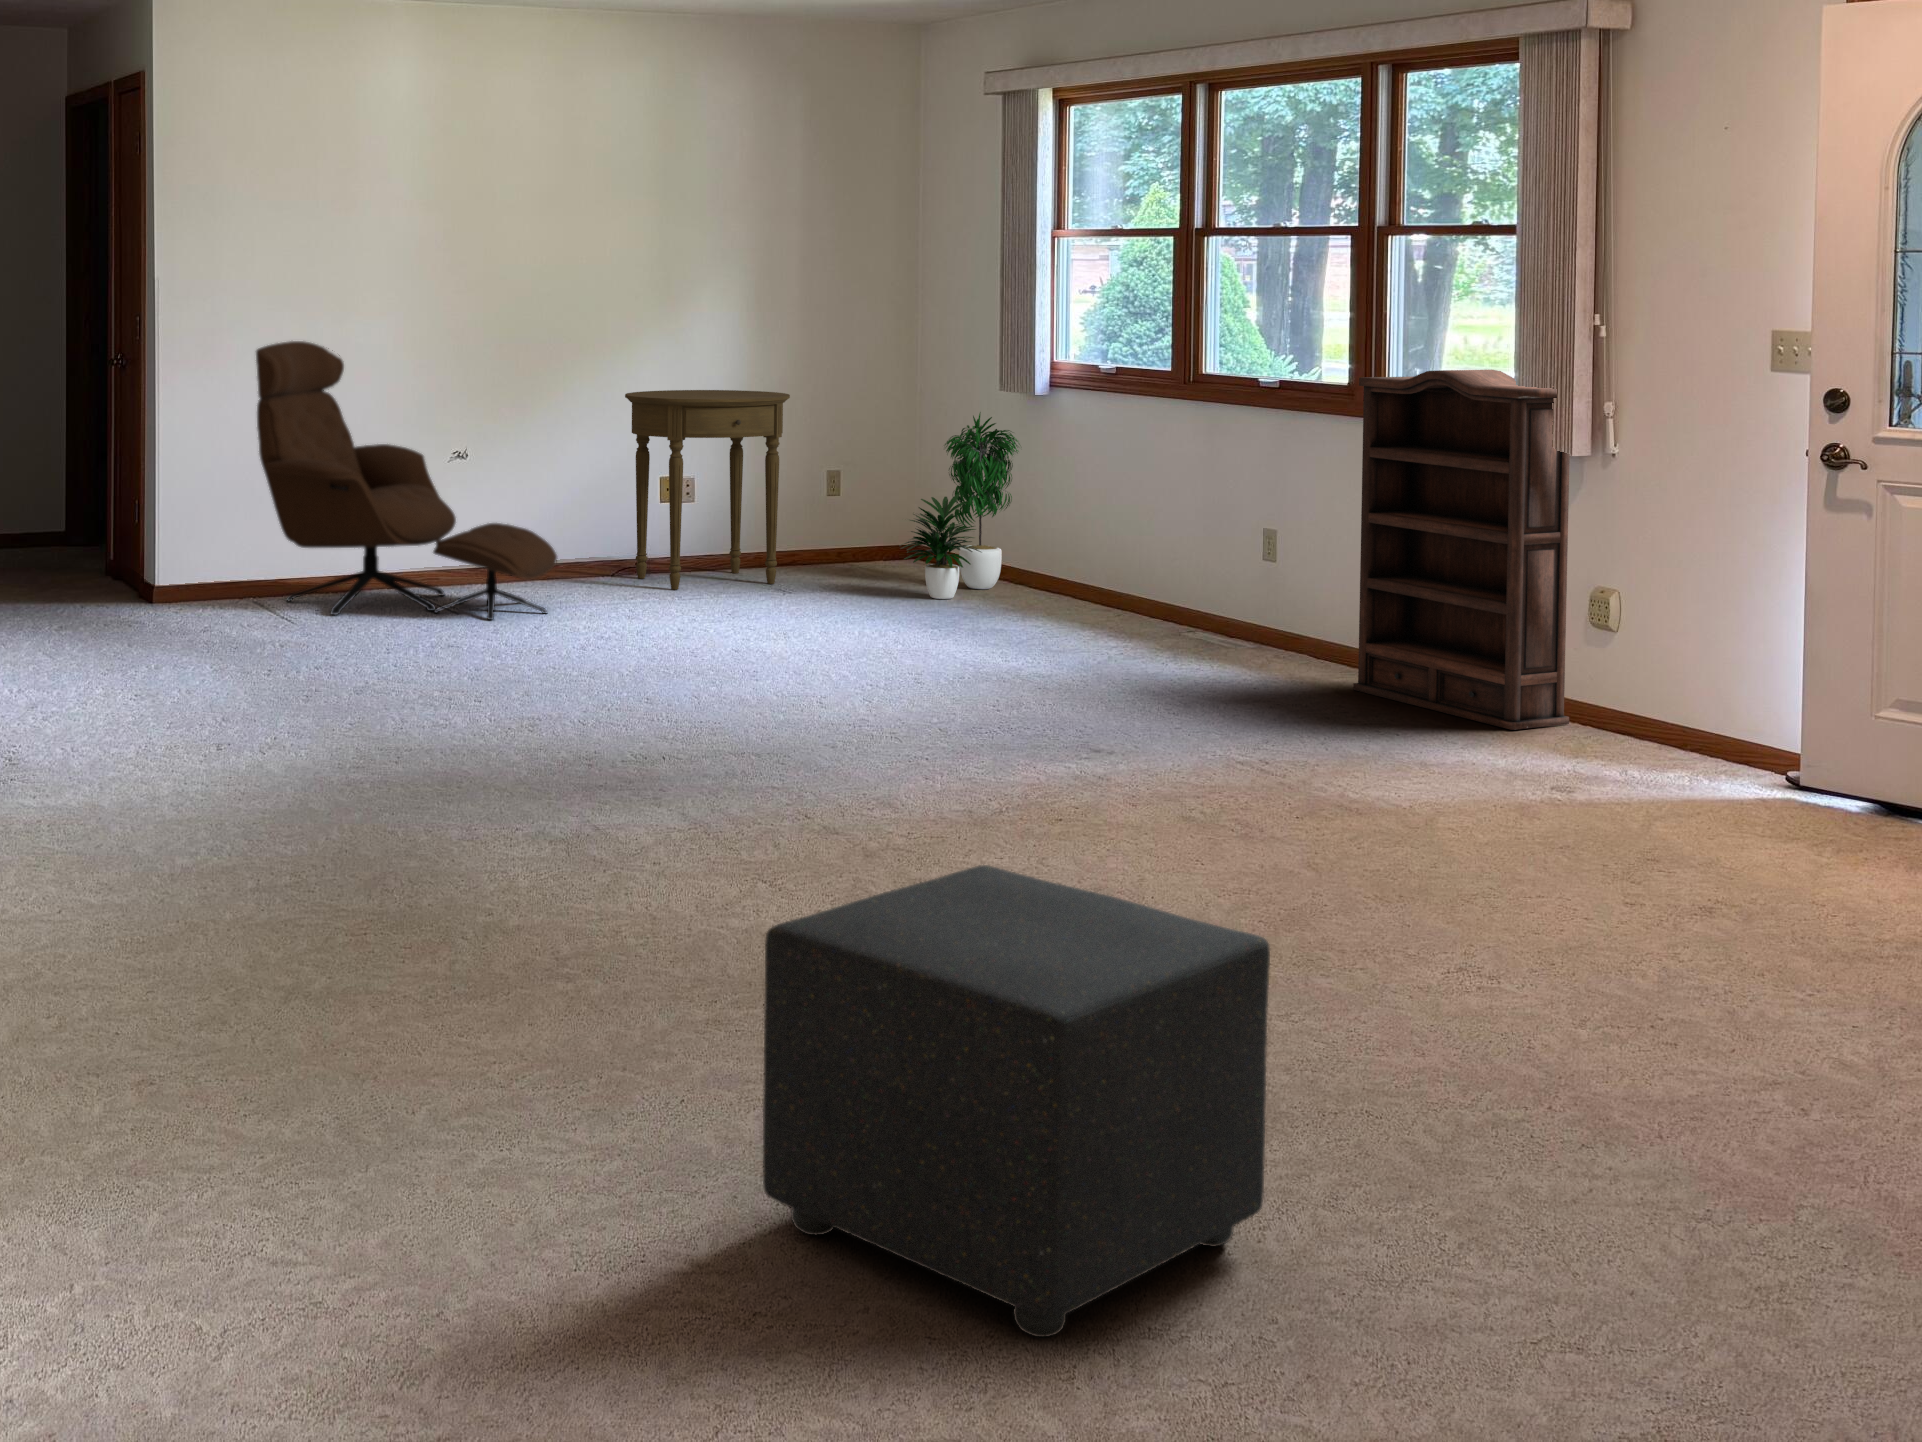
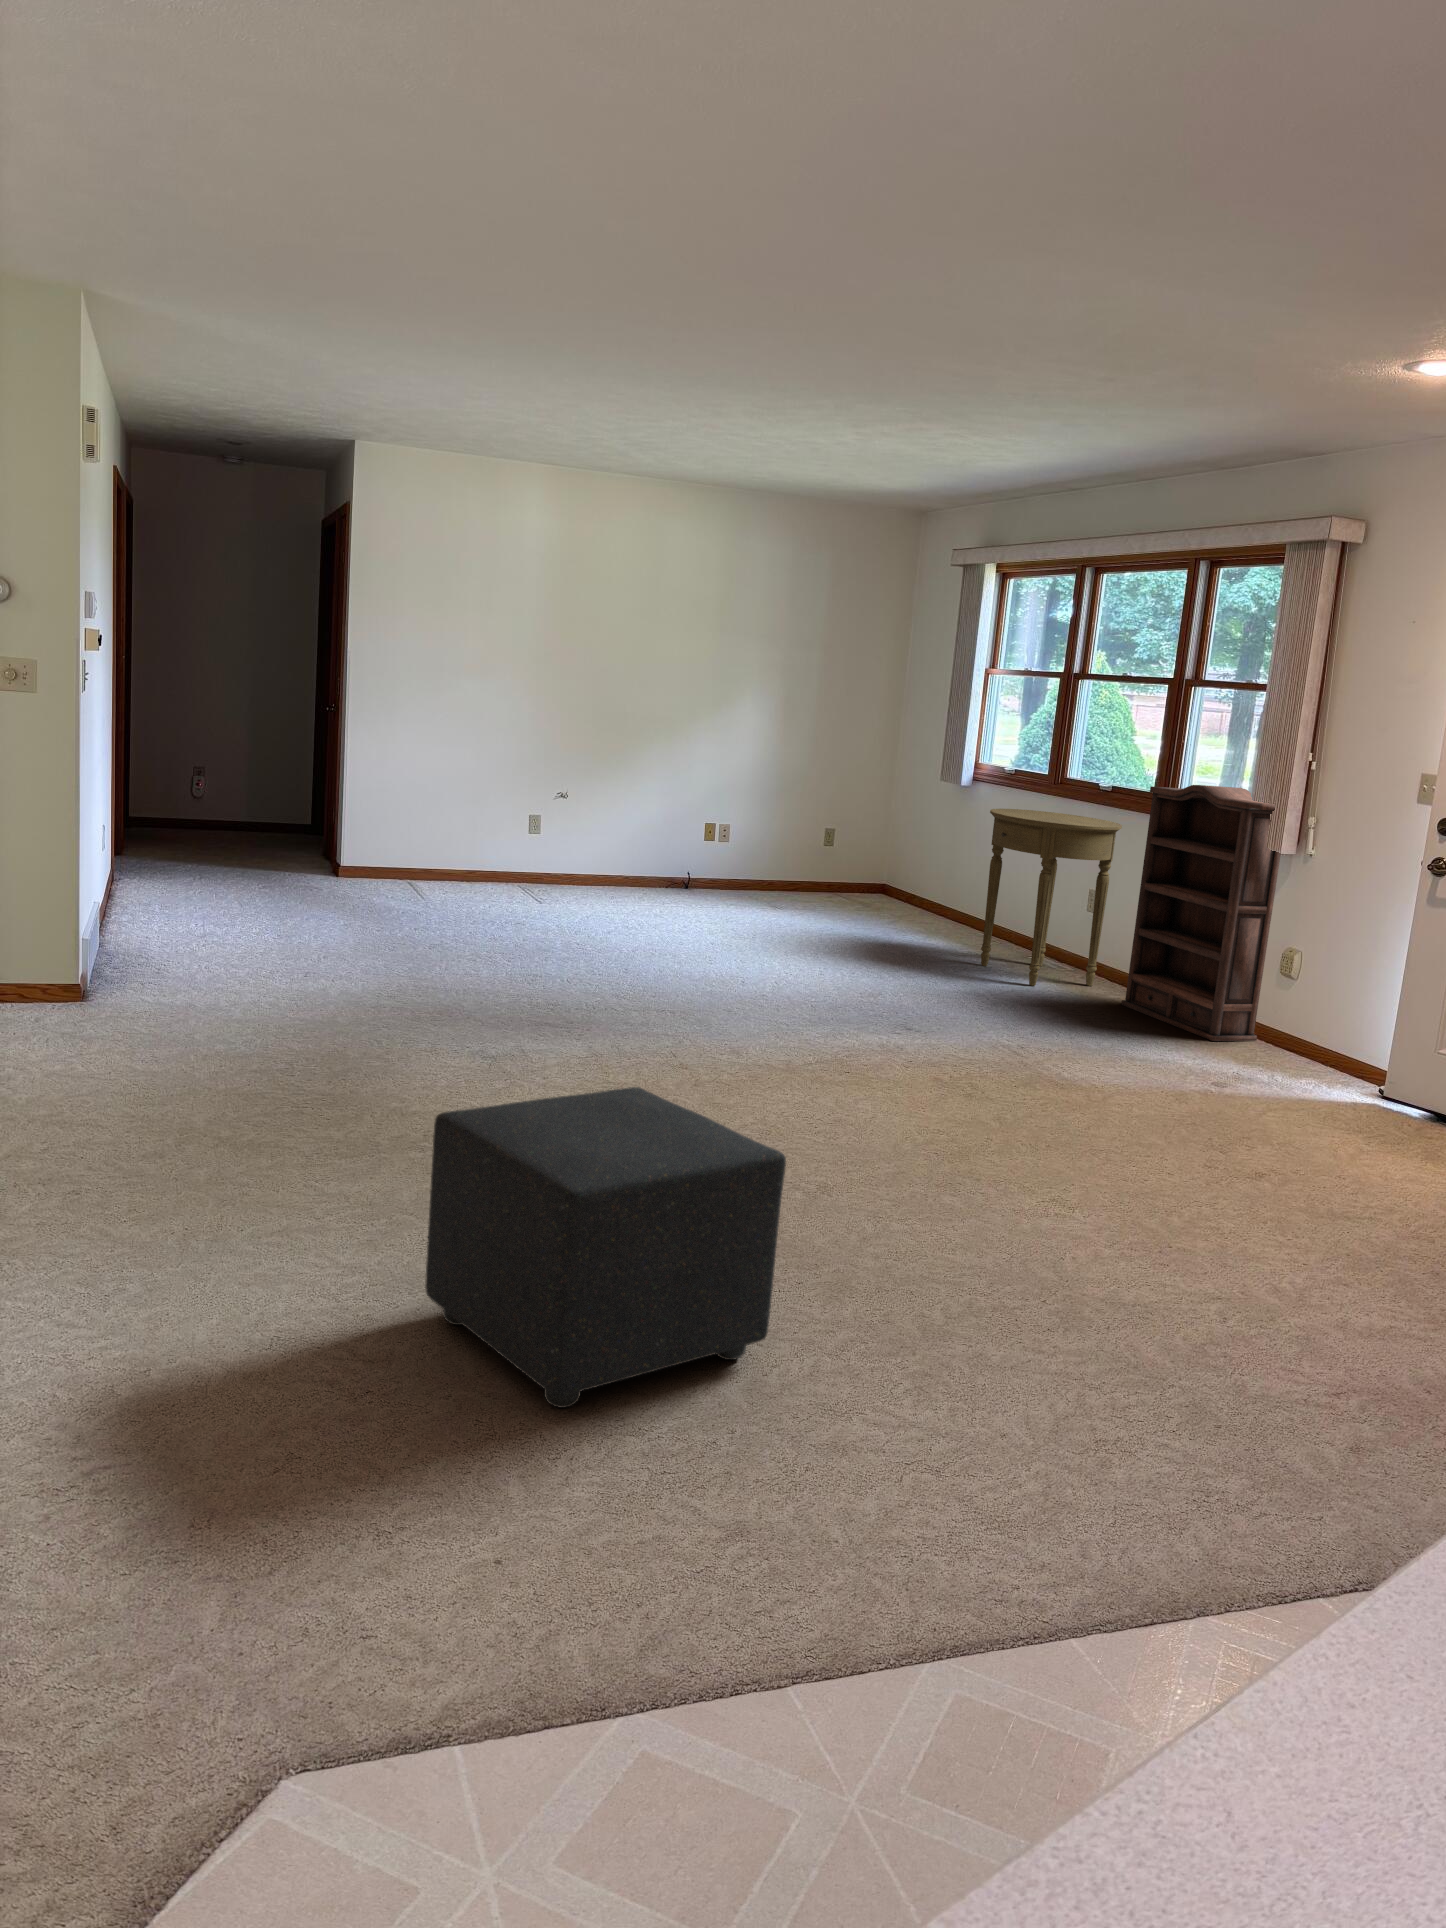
lounge chair: present [256,341,557,620] -> none [410,704,613,907]
side table: present [625,390,790,590] -> present [981,809,1122,986]
potted plant: present [899,412,1019,599] -> none [855,793,951,921]

